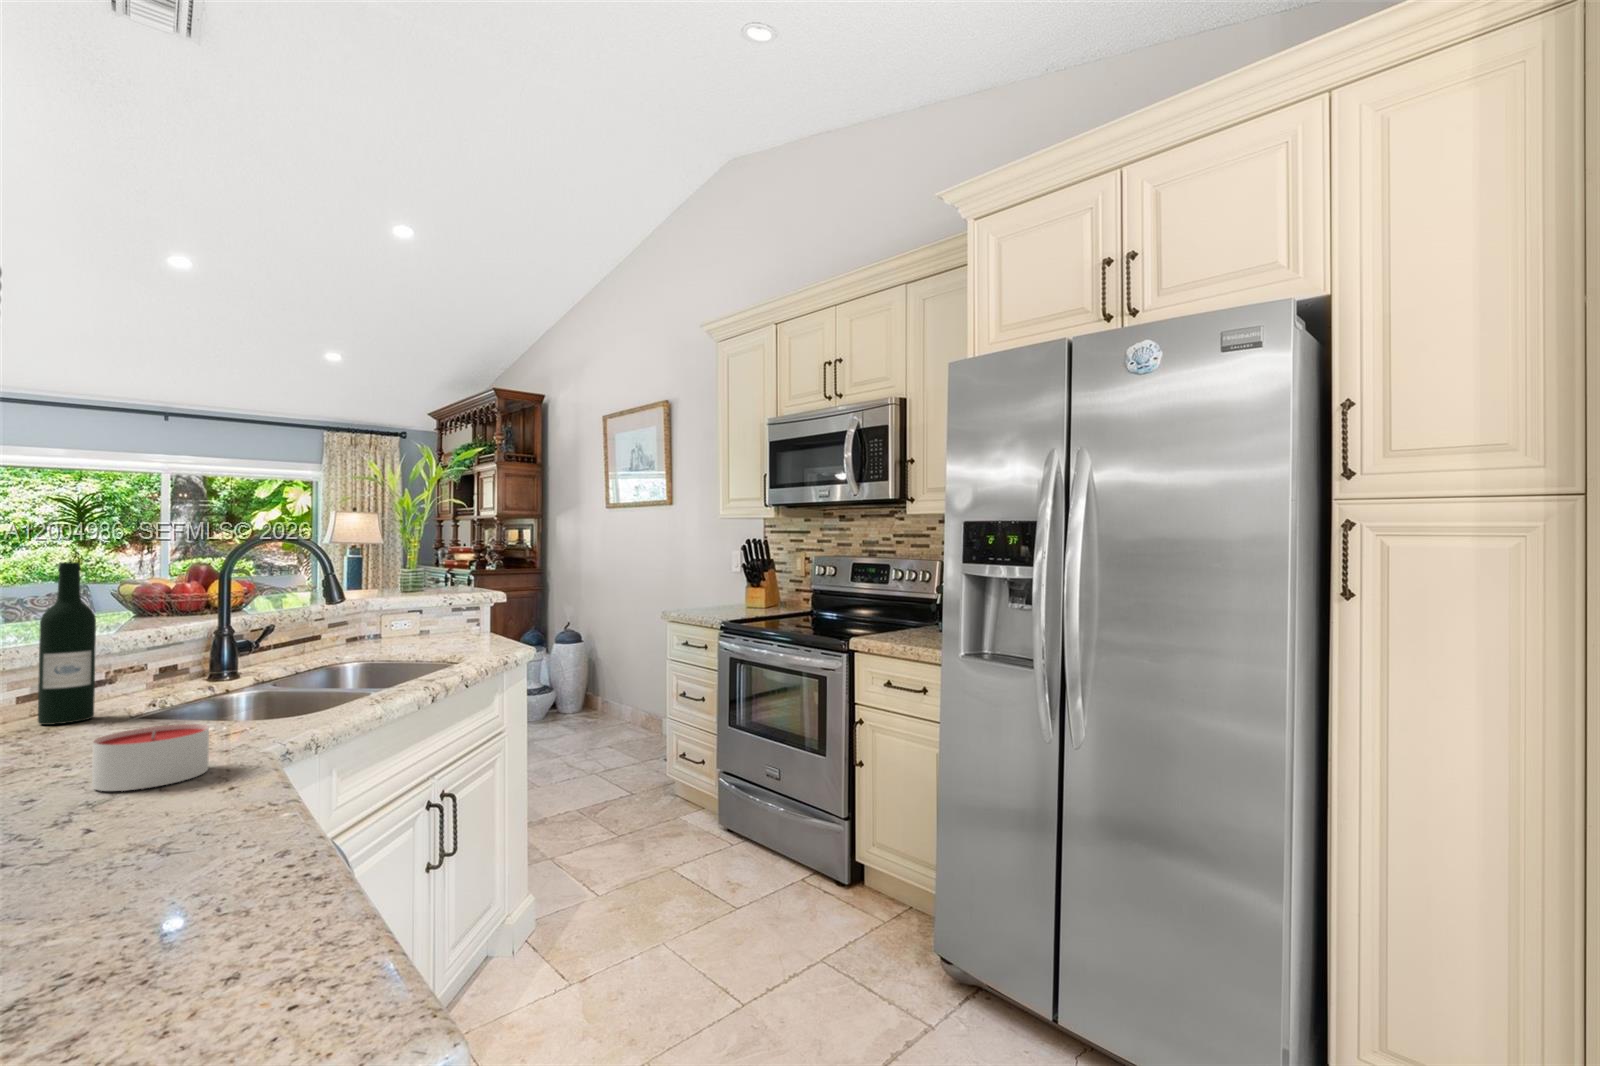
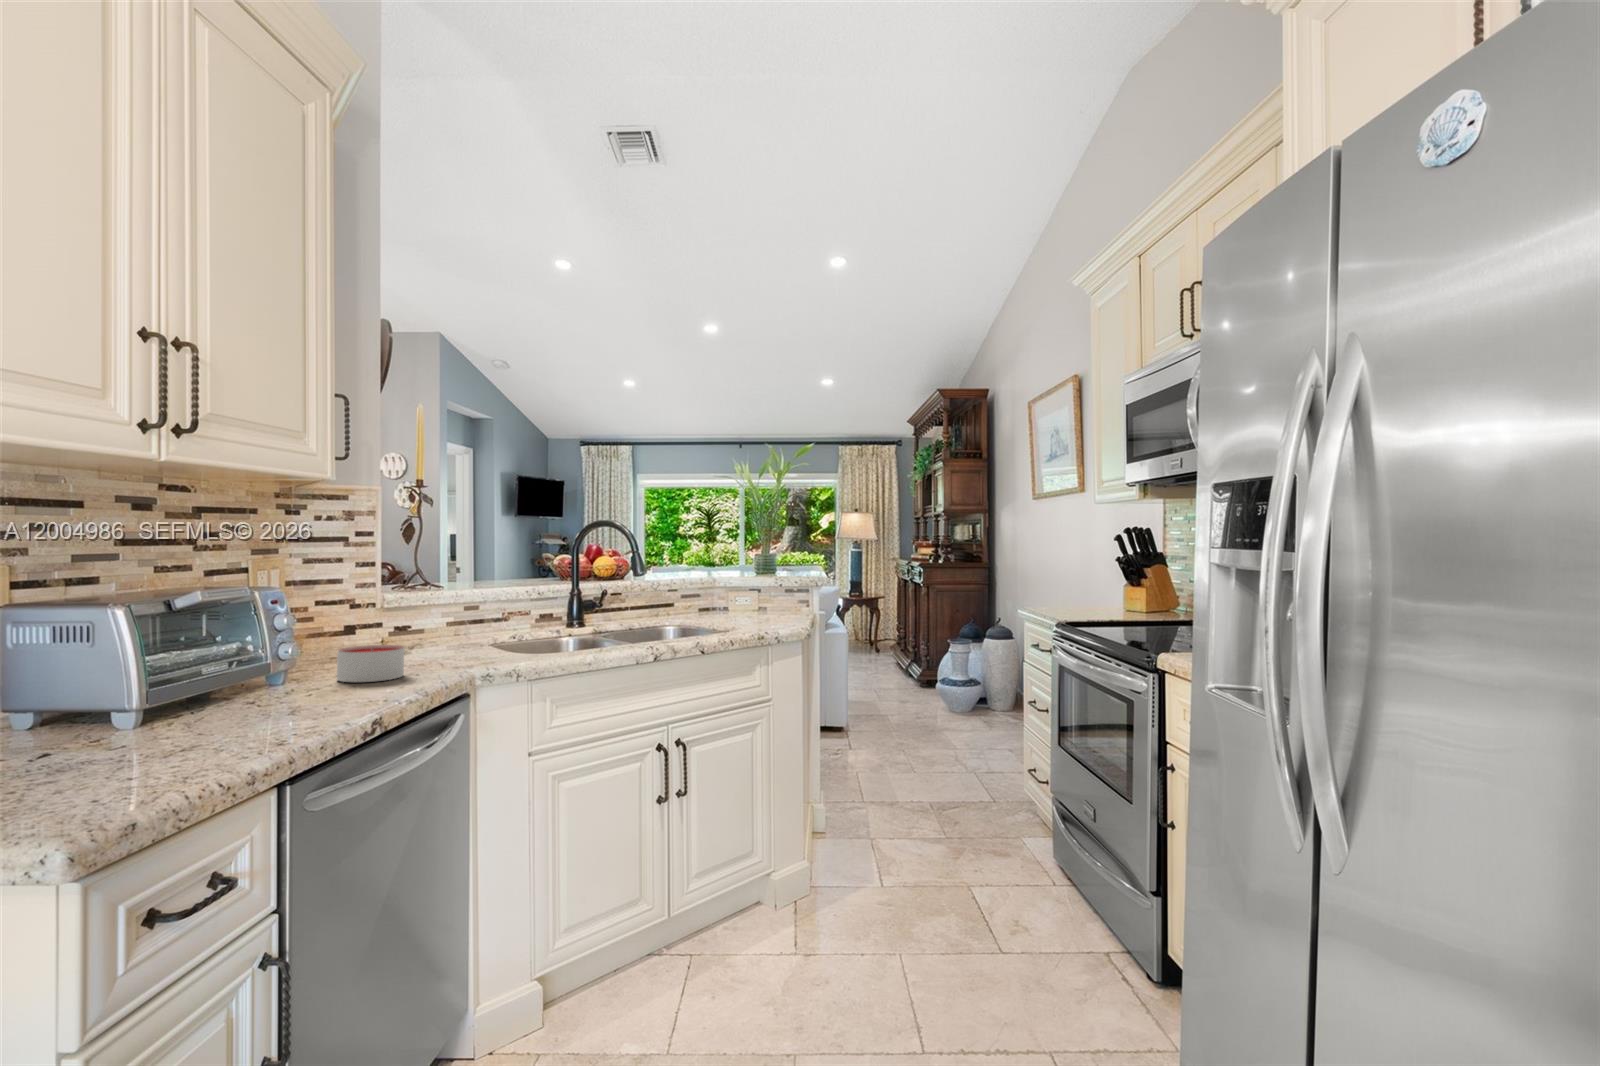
wine bottle: present [38,562,96,725] -> none [448,539,478,642]

